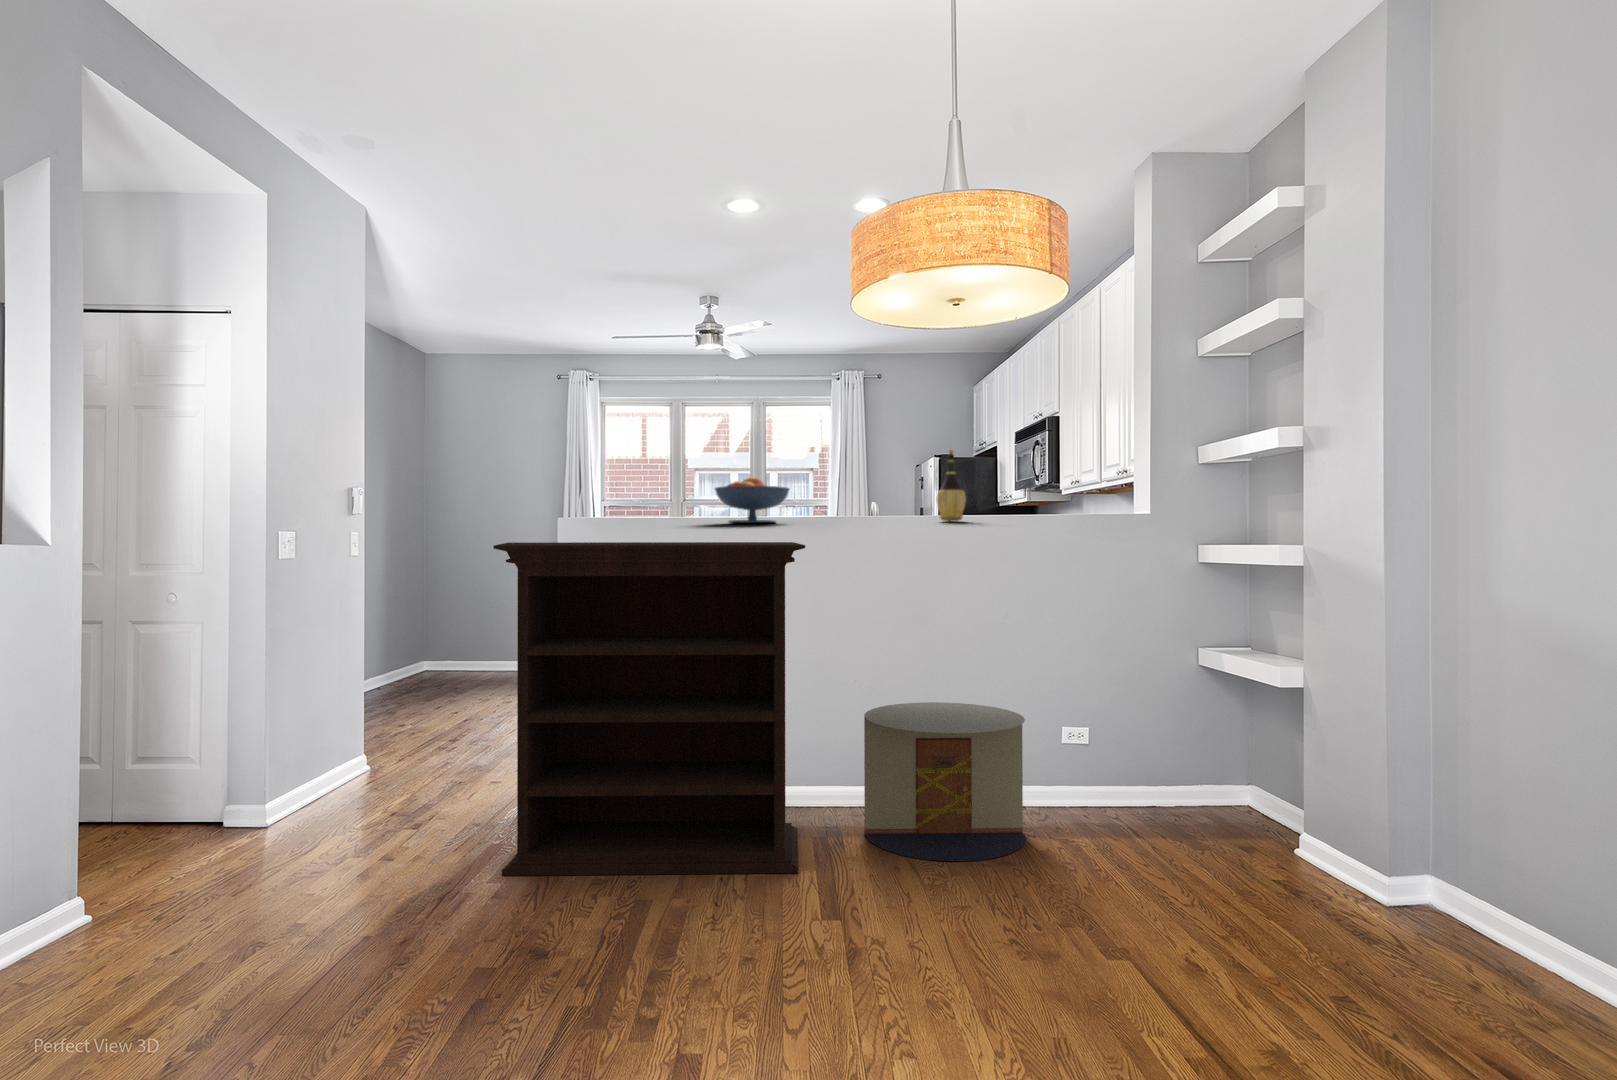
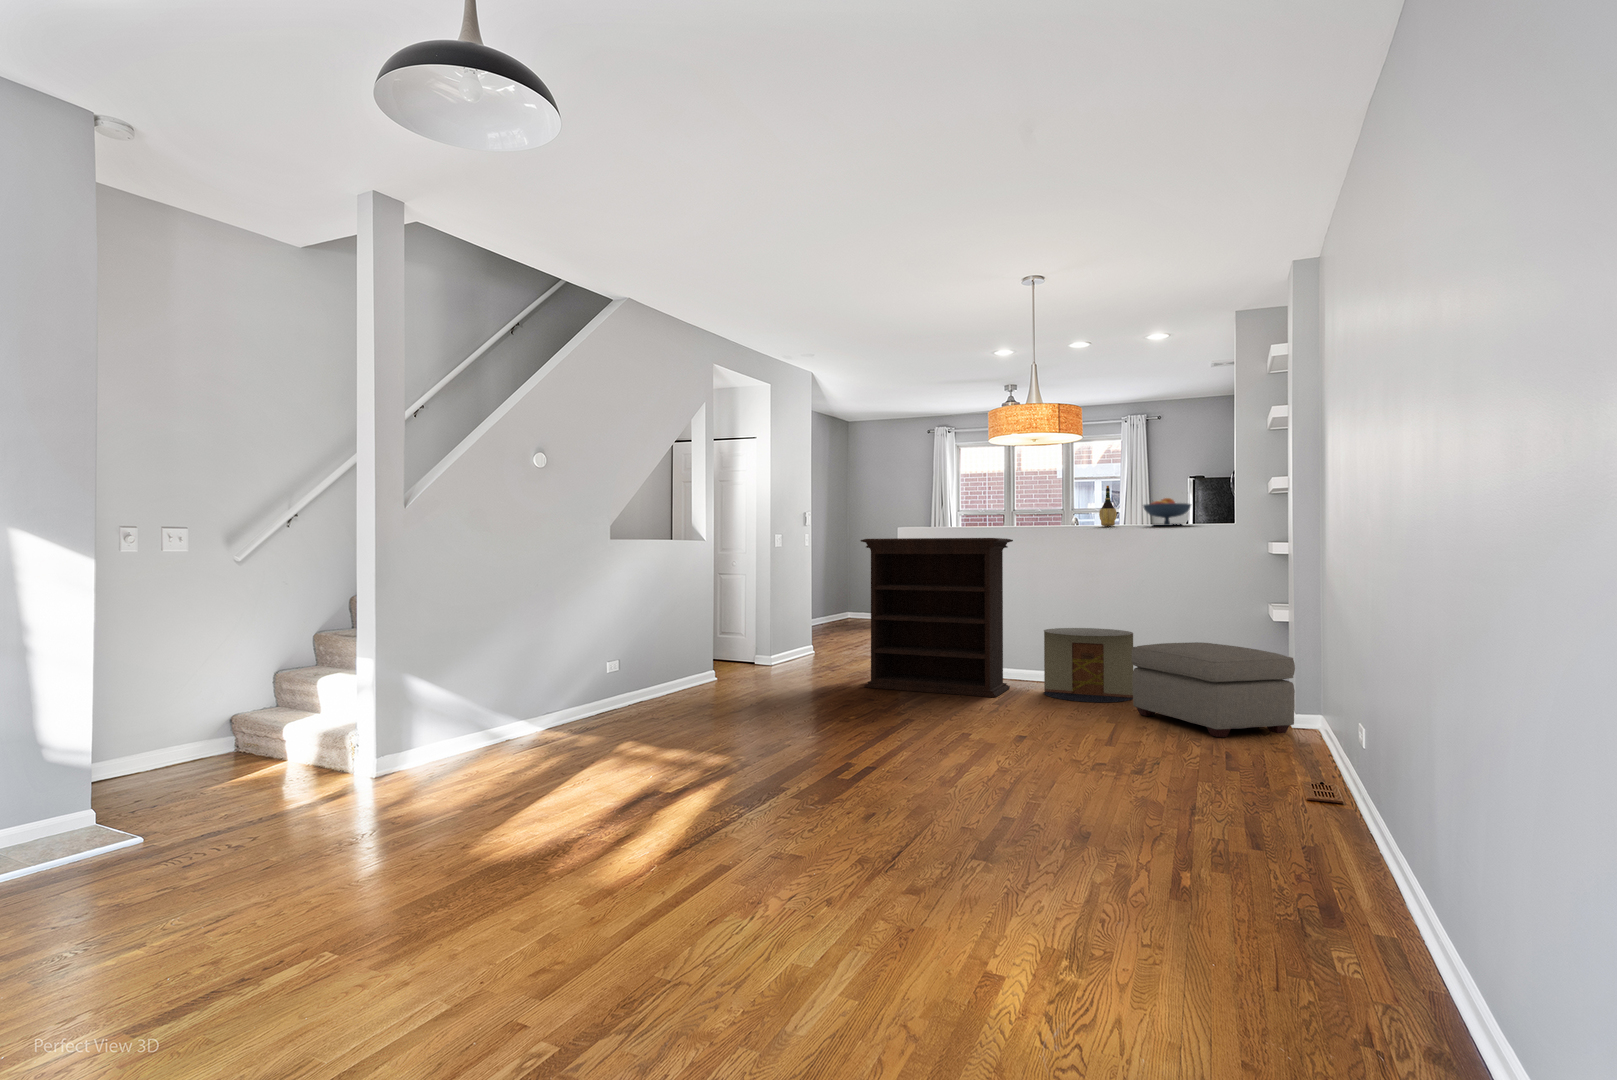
fruit bowl: present [715,477,790,523] -> present [1143,498,1191,526]
ottoman: none [1090,737,1416,973] -> present [1131,642,1295,737]

